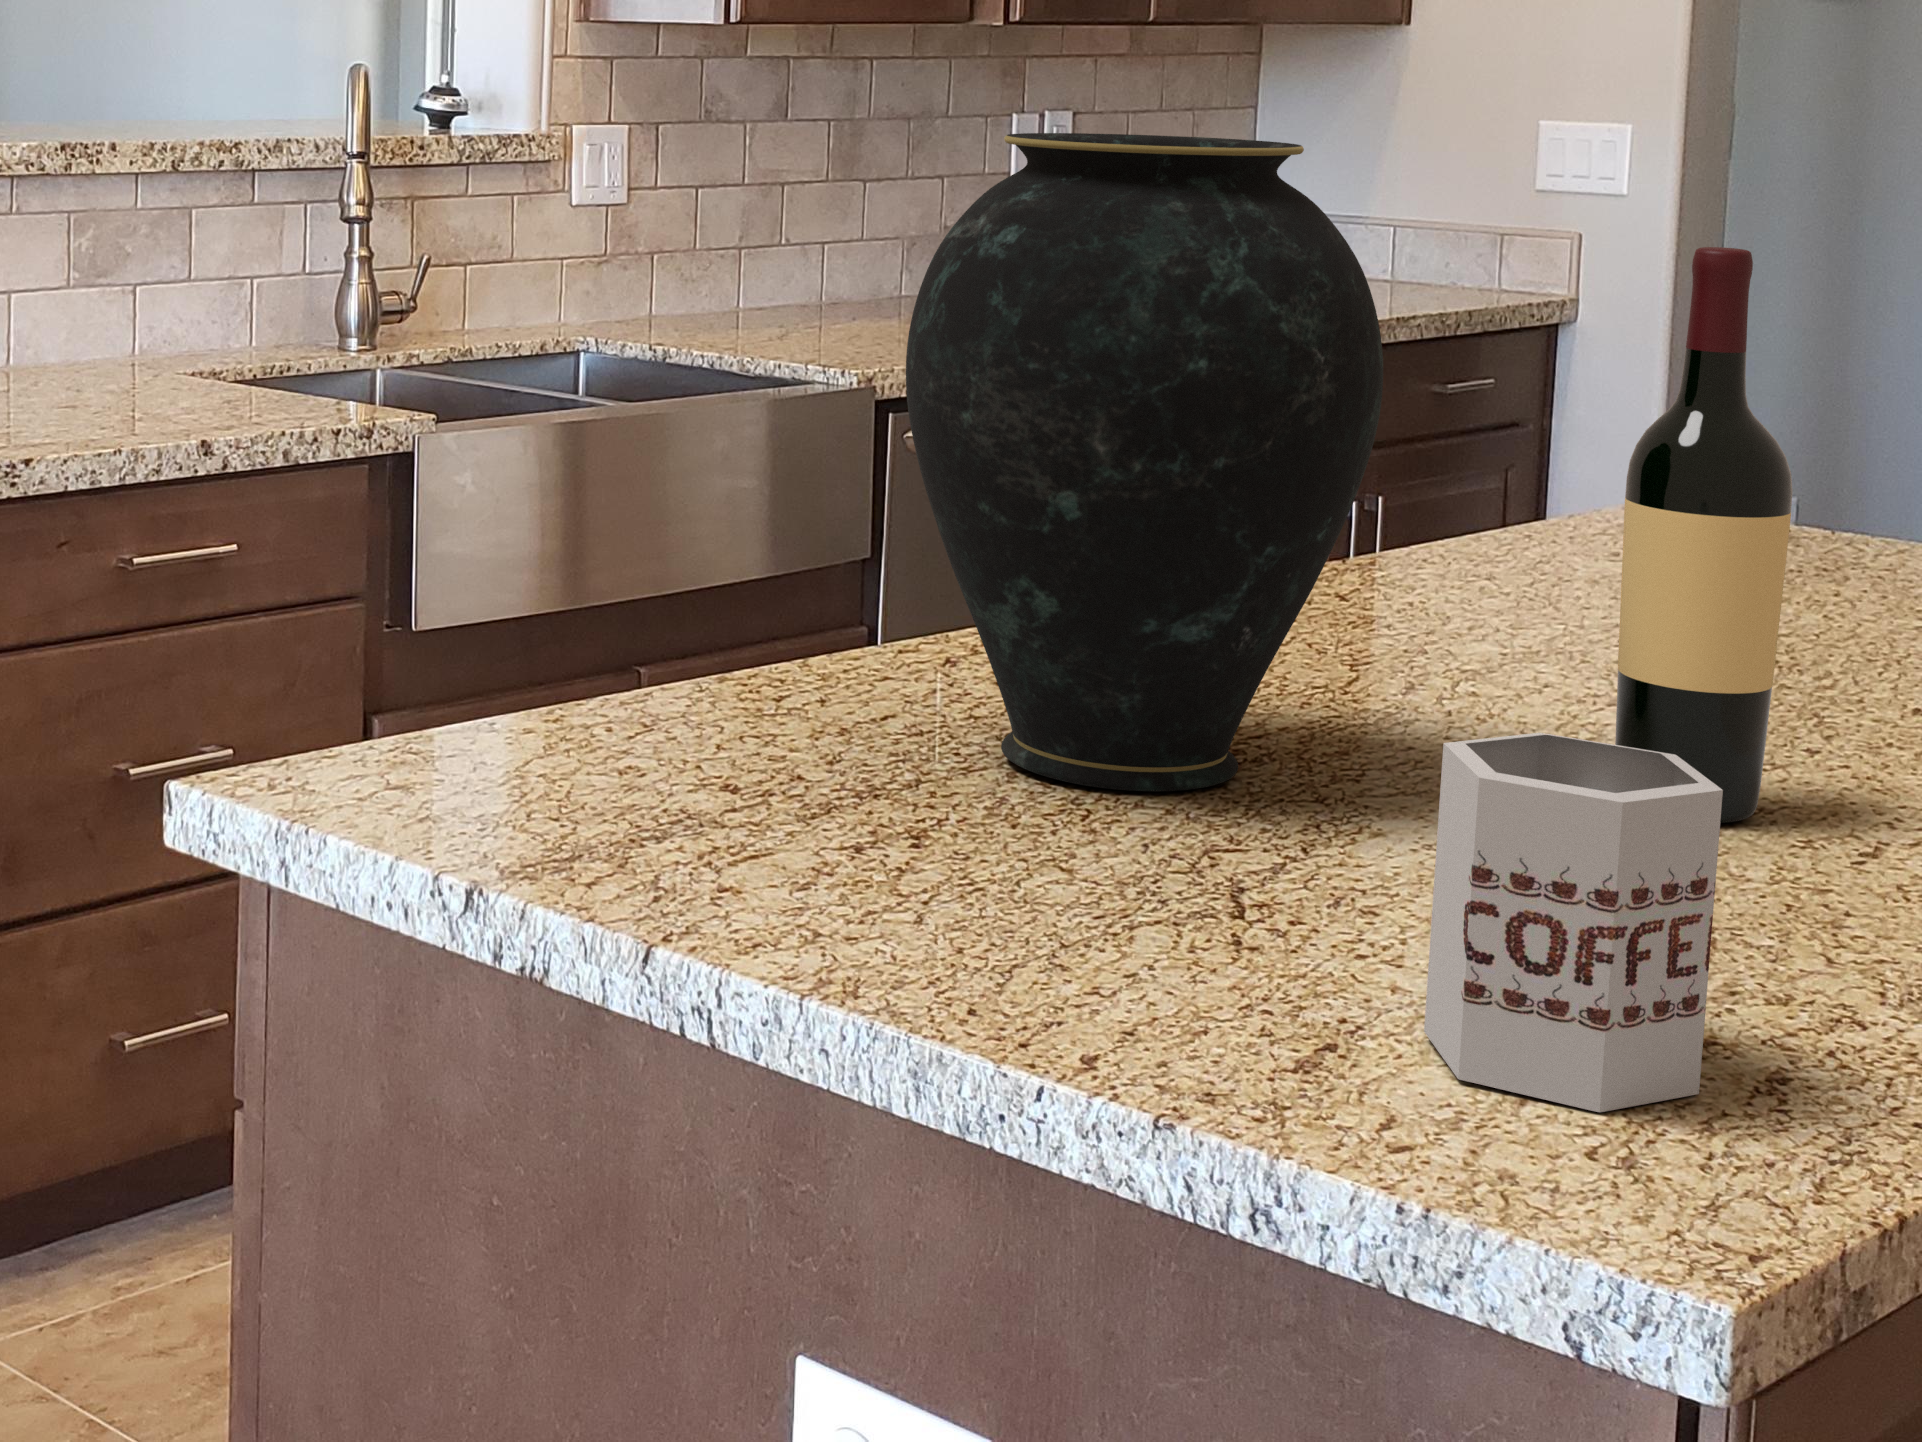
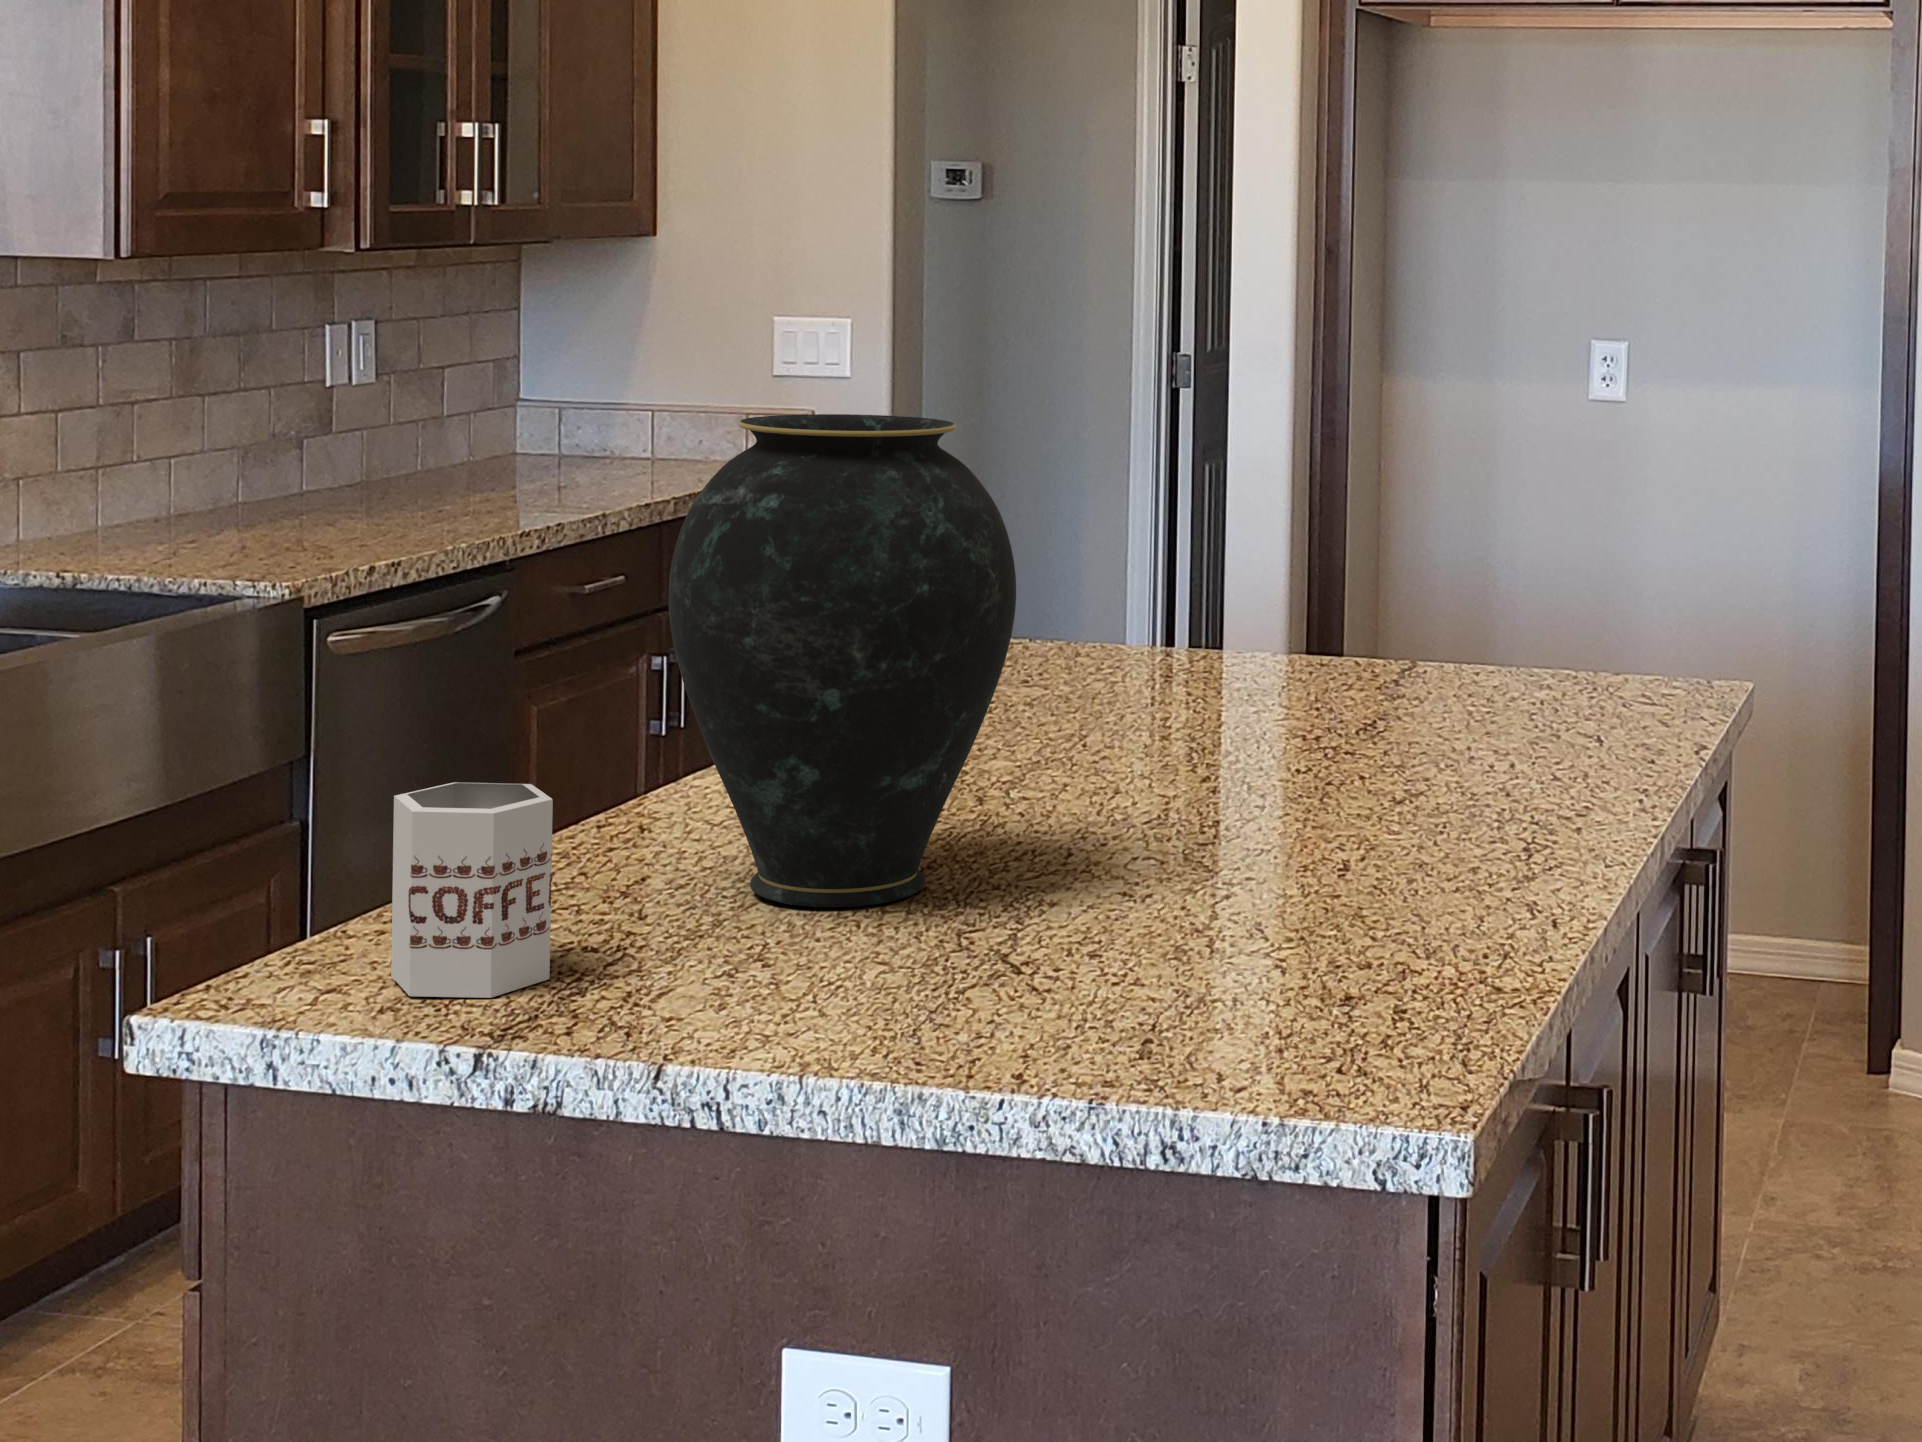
wine bottle: present [1615,247,1792,823] -> none [1163,478,1264,866]
mug: present [1424,733,1723,1112] -> present [391,782,553,998]

